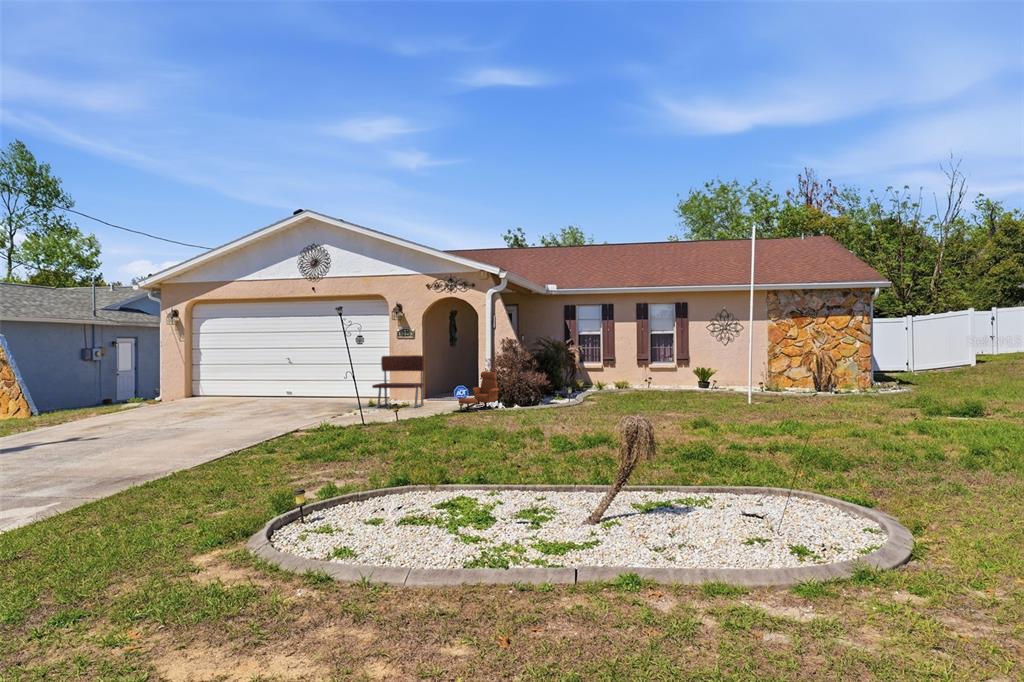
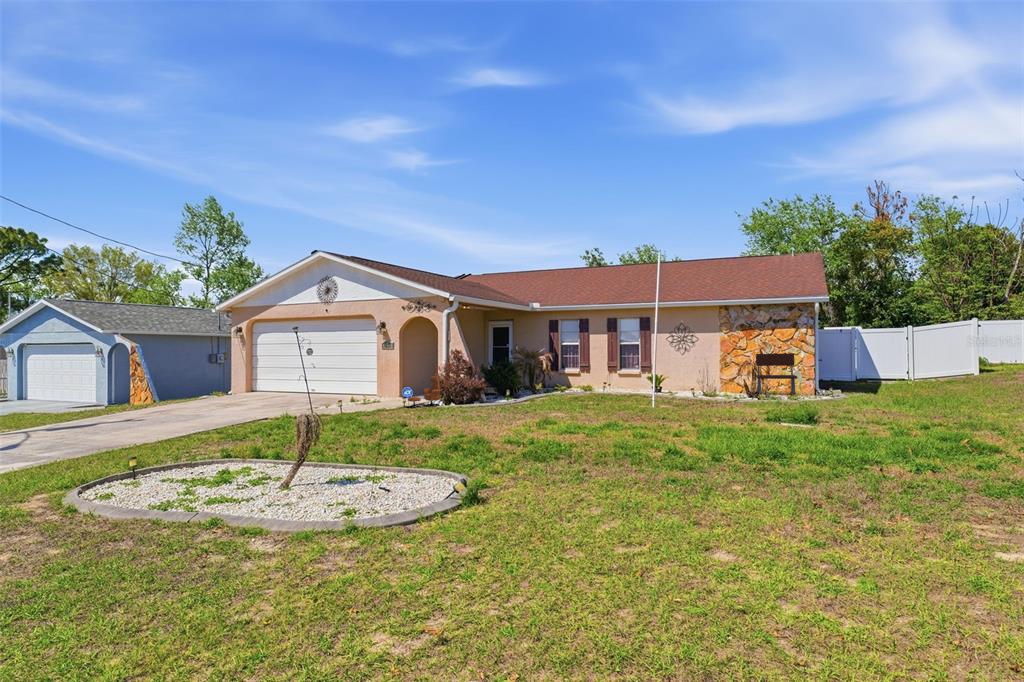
bench: present [372,355,424,408] -> present [756,353,797,394]

